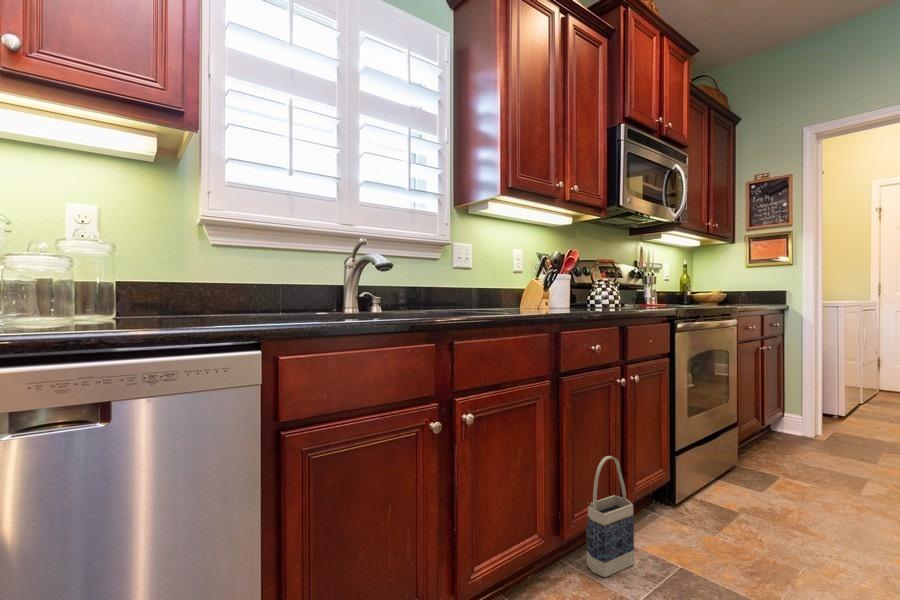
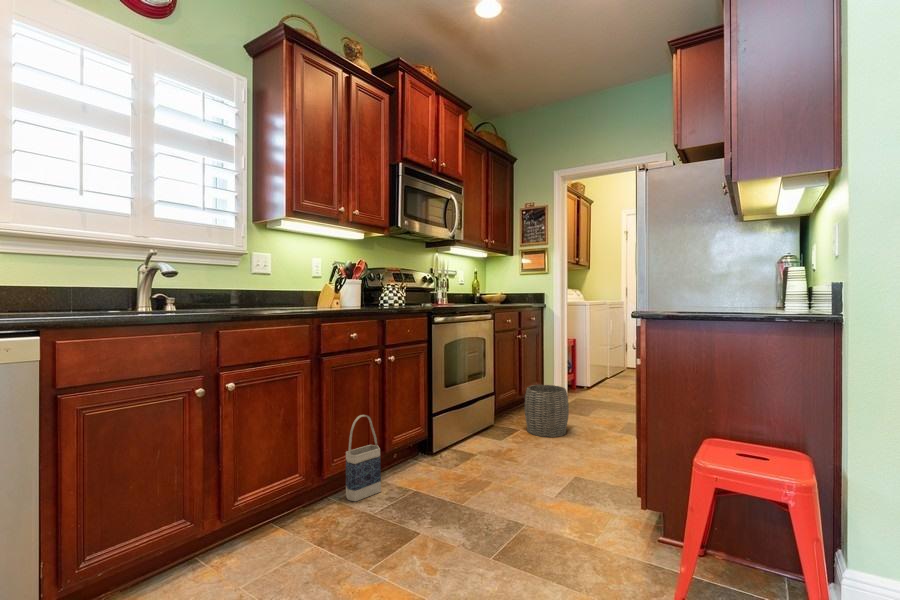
woven basket: none [791,417,873,497] -> present [525,385,569,437]

